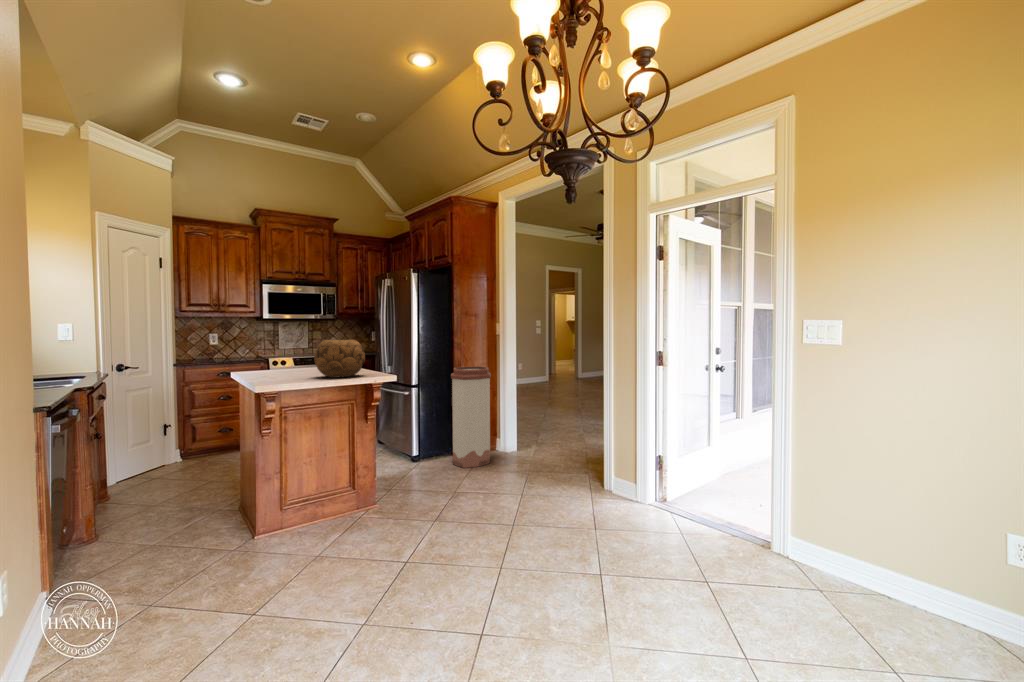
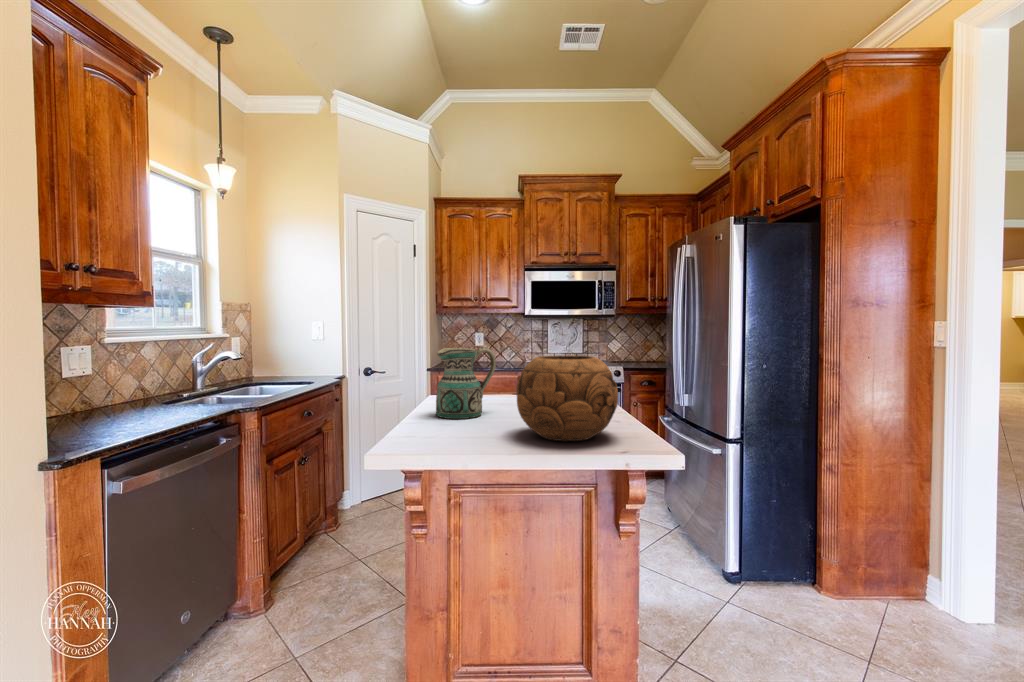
ceramic pitcher: none [252,338,288,378] -> present [436,347,496,419]
trash can: present [451,367,491,468] -> none [816,414,935,658]

